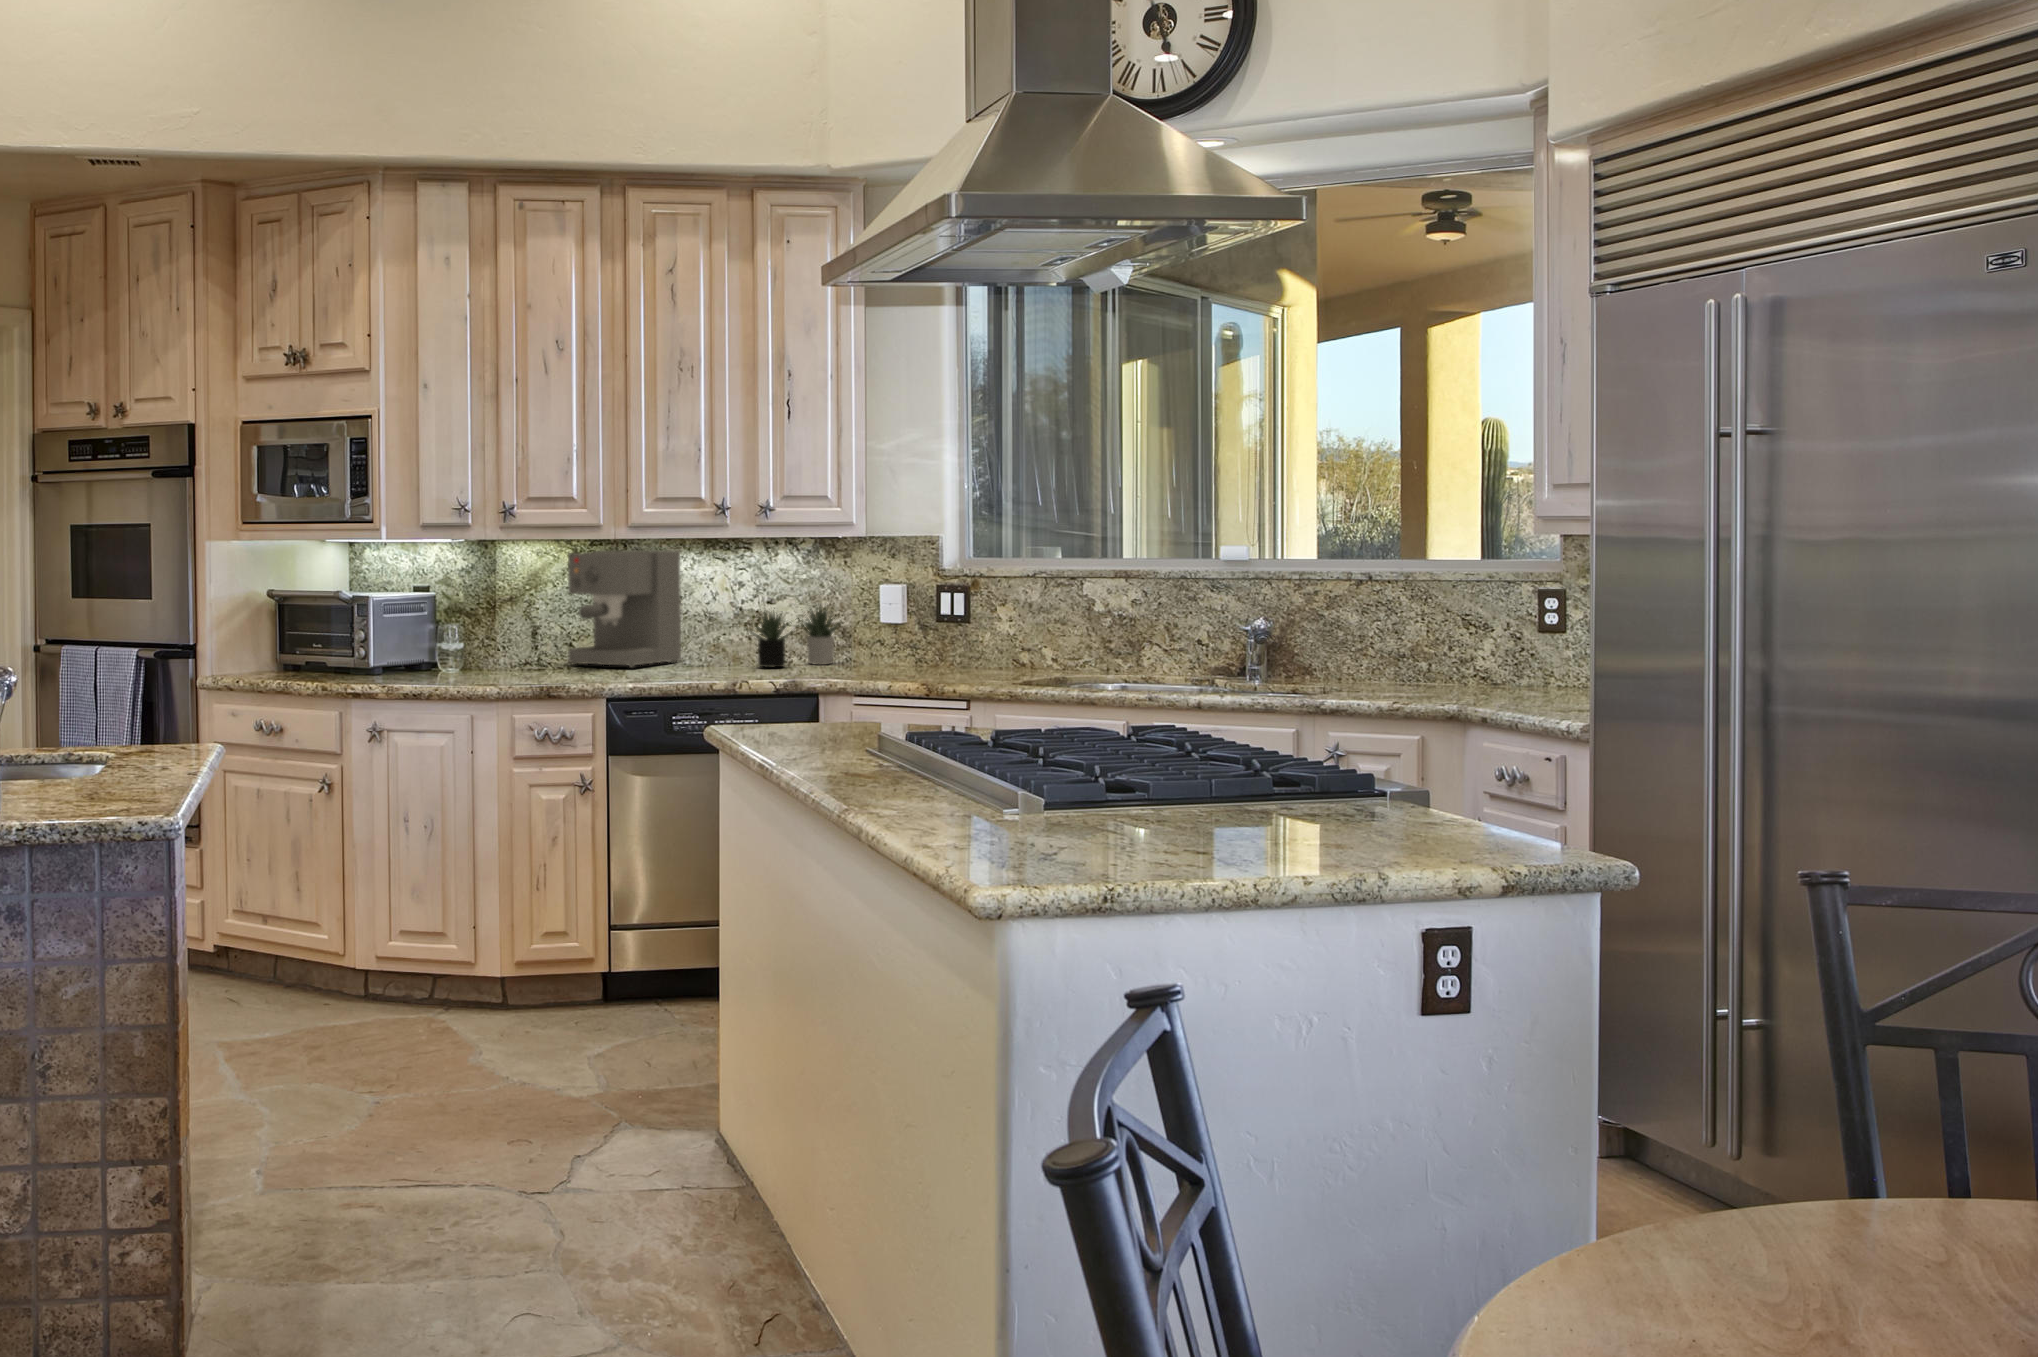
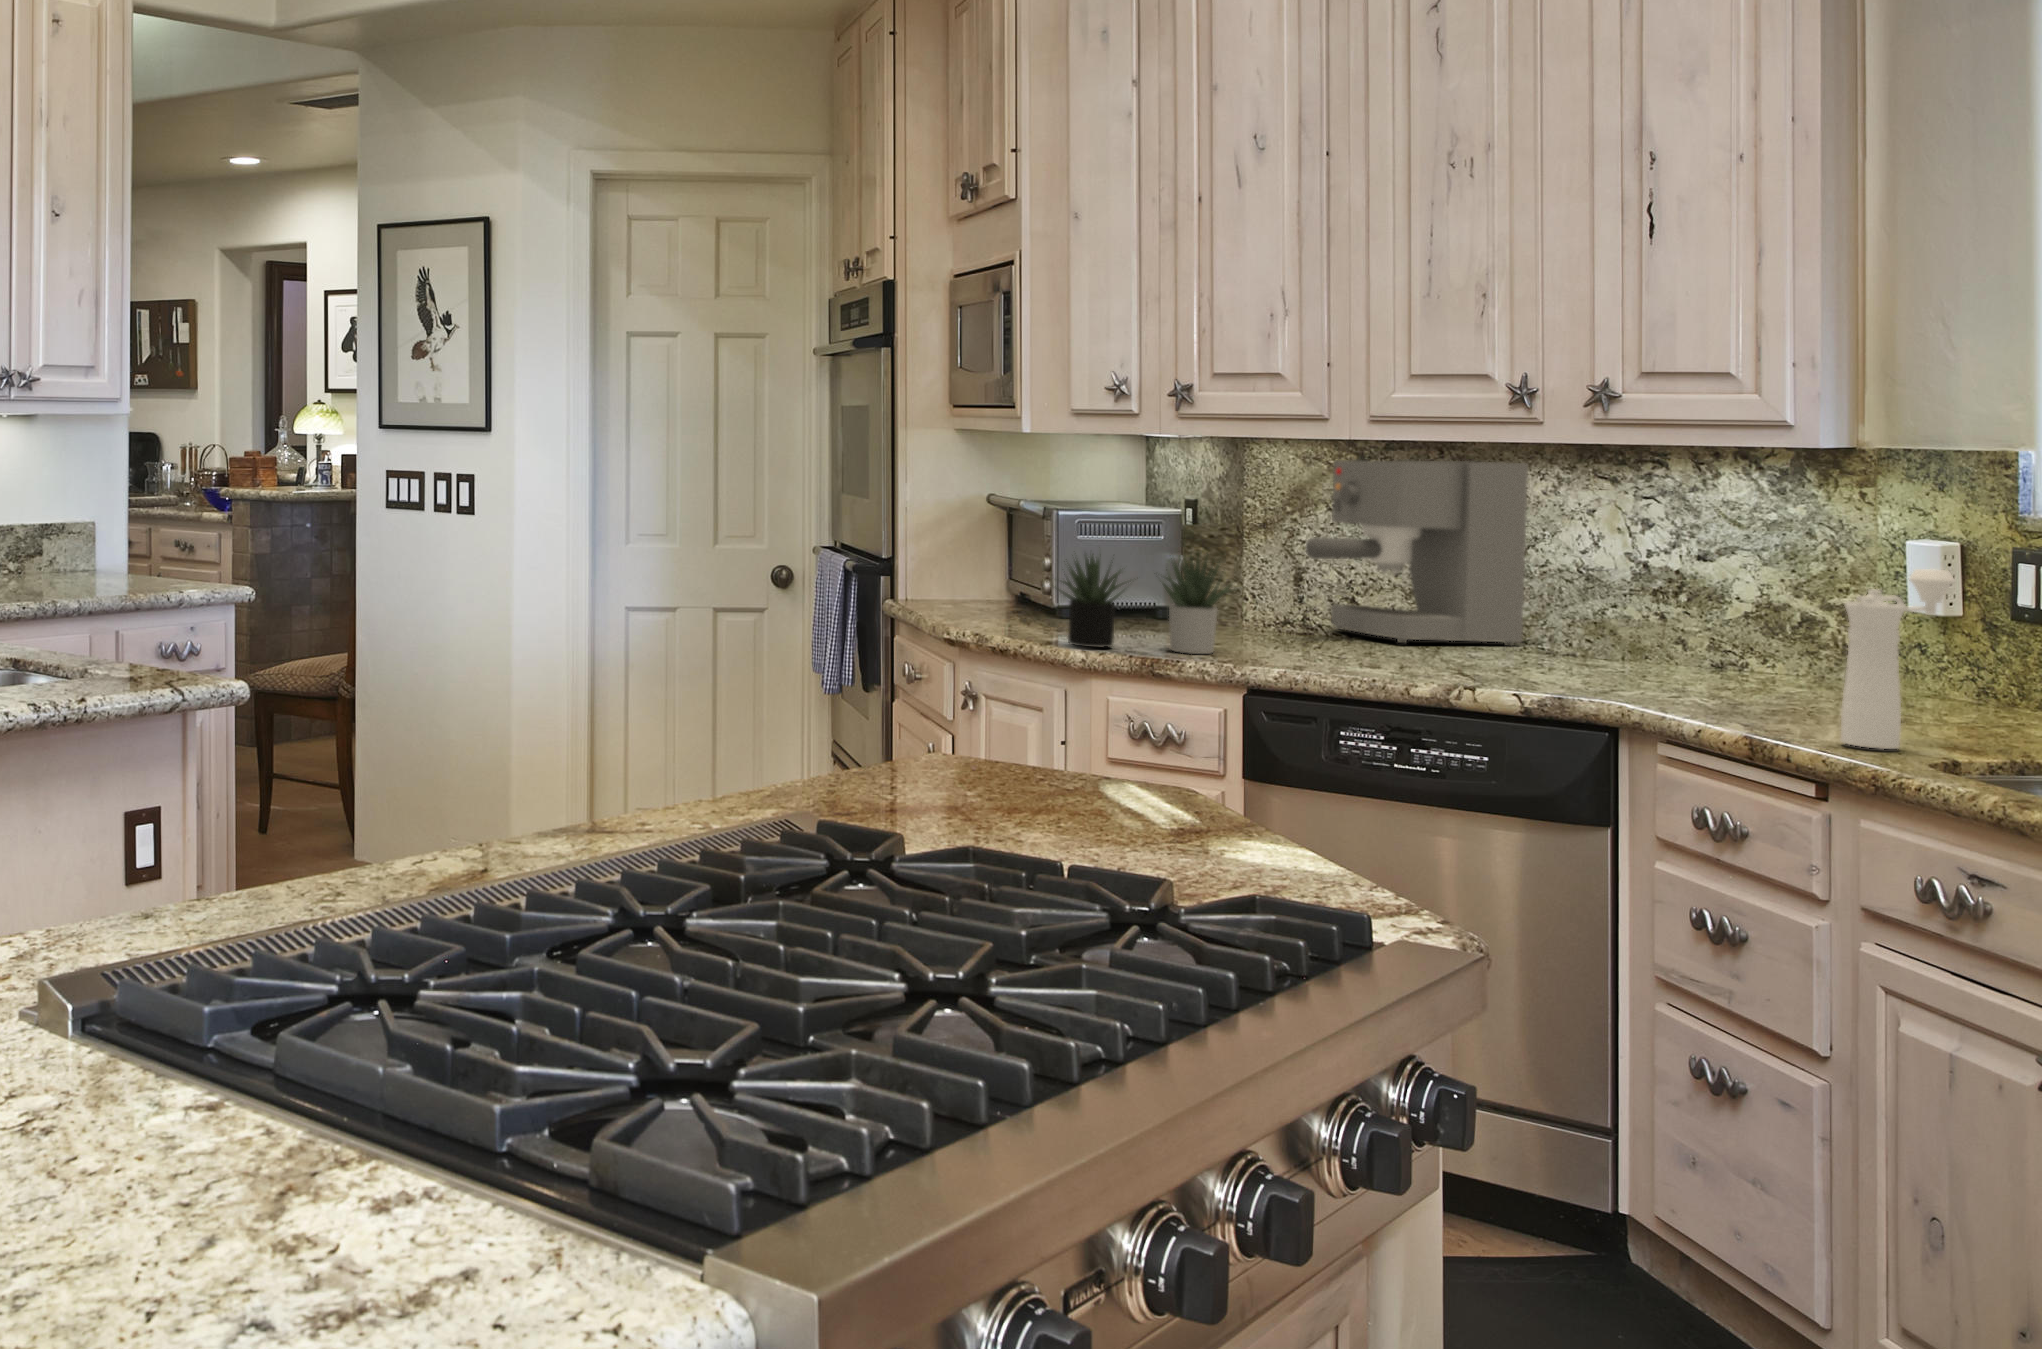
pepper mill: none [927,601,955,687] -> present [1841,569,1954,749]
succulent plant: present [749,605,840,667] -> present [1058,553,1232,654]

